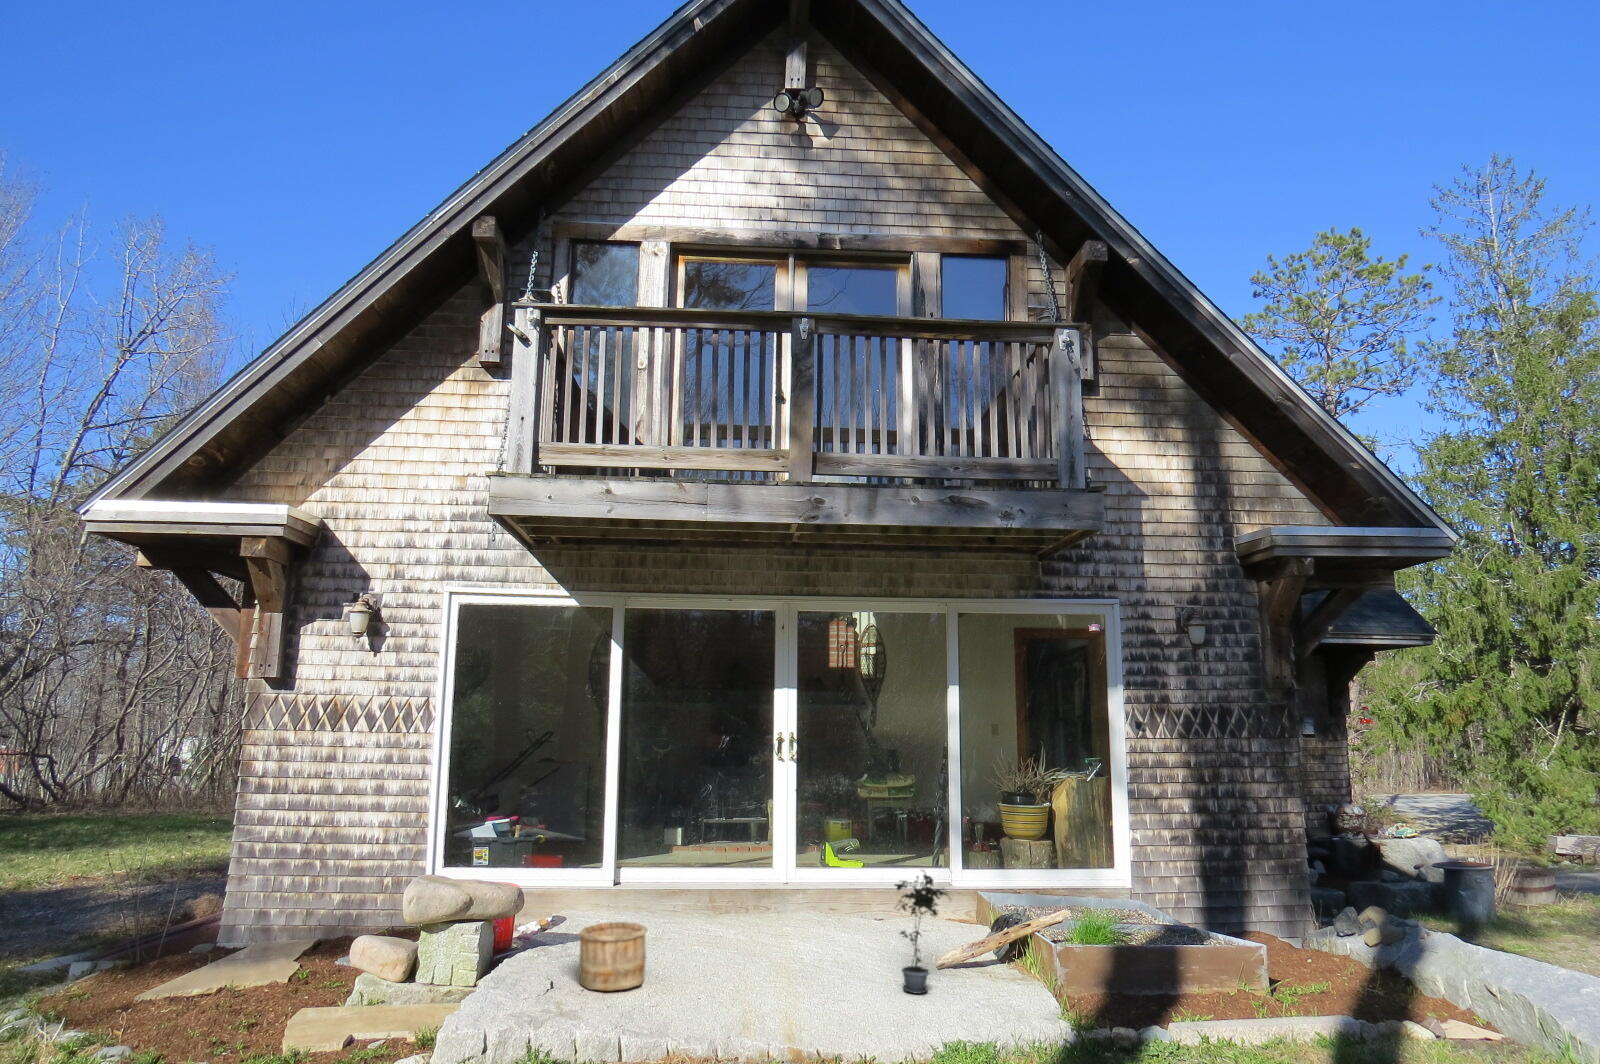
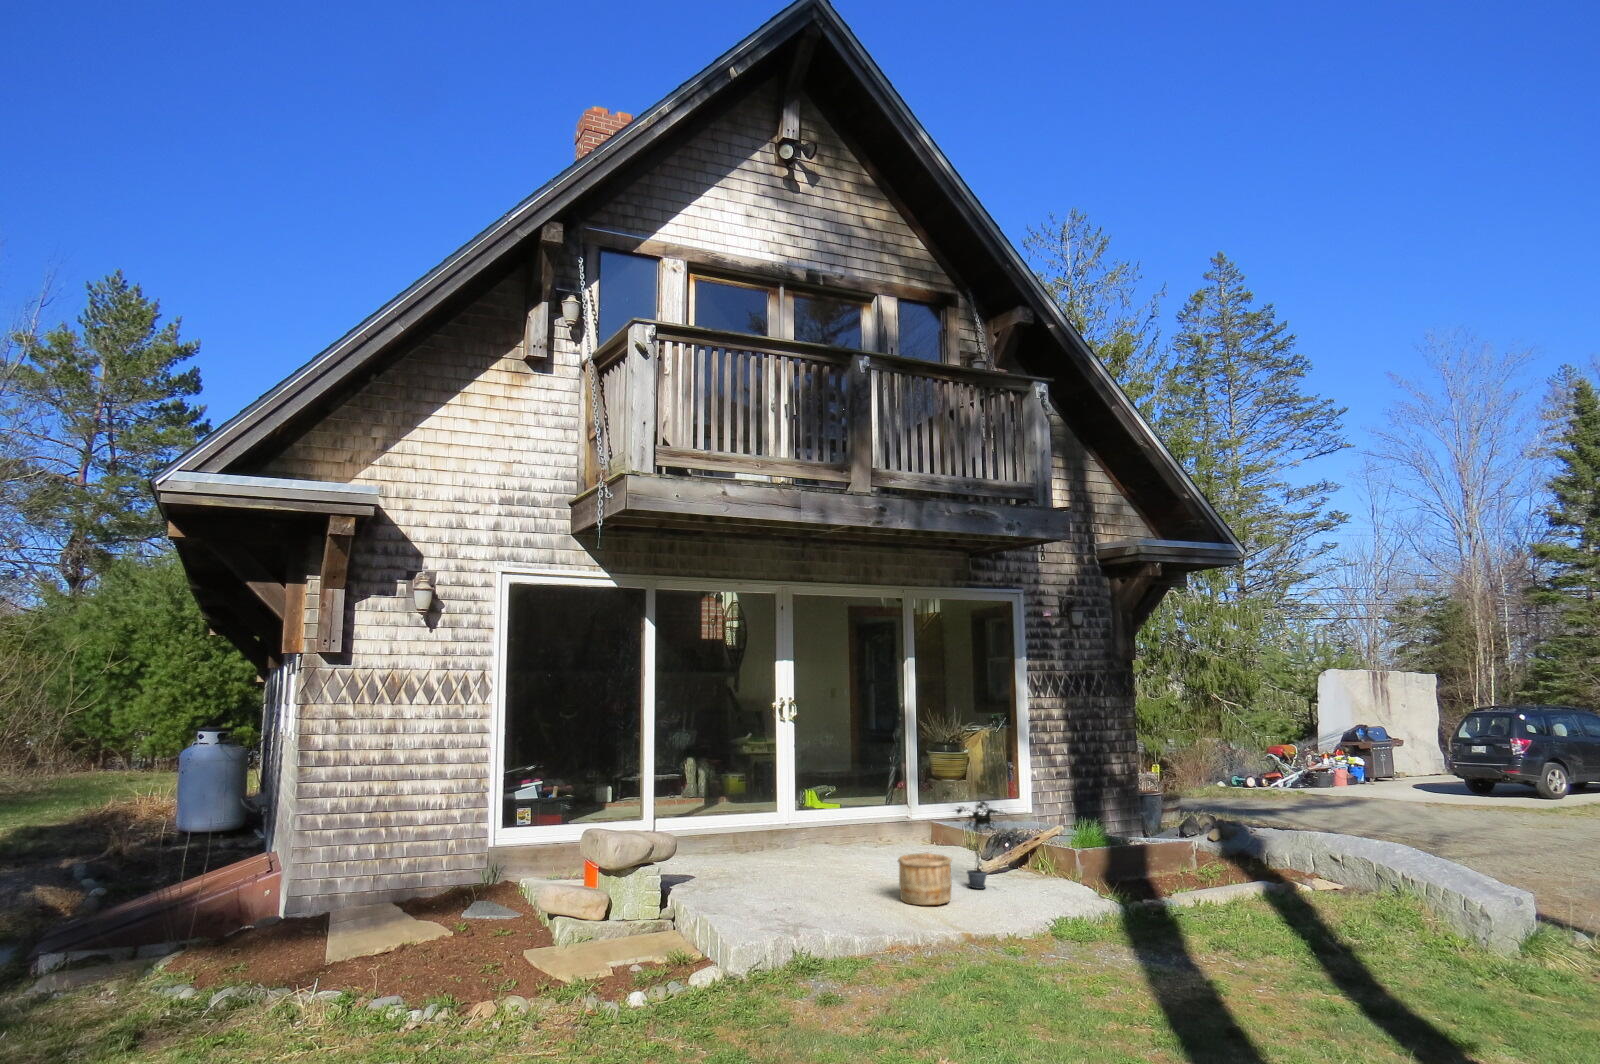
wooden bucket: present [578,922,647,991] -> present [898,853,952,905]

